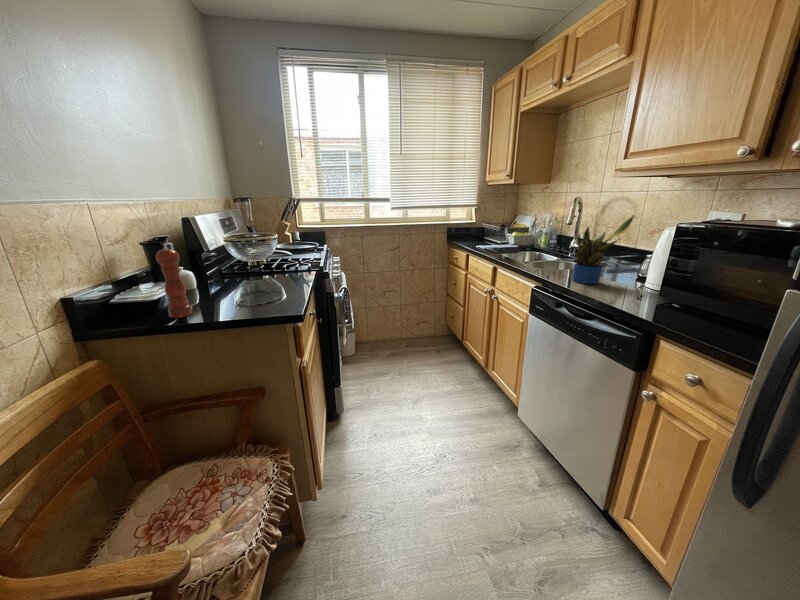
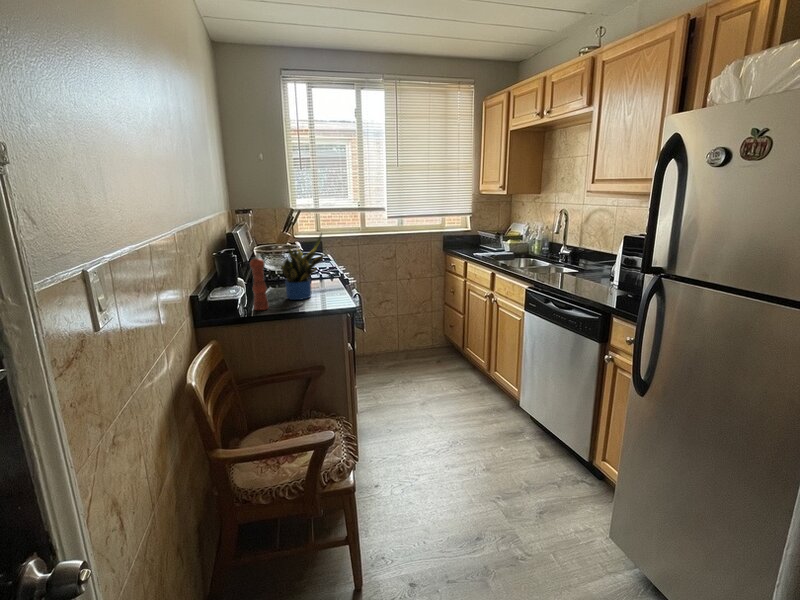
potted plant: present [572,215,634,284] -> present [281,234,323,300]

